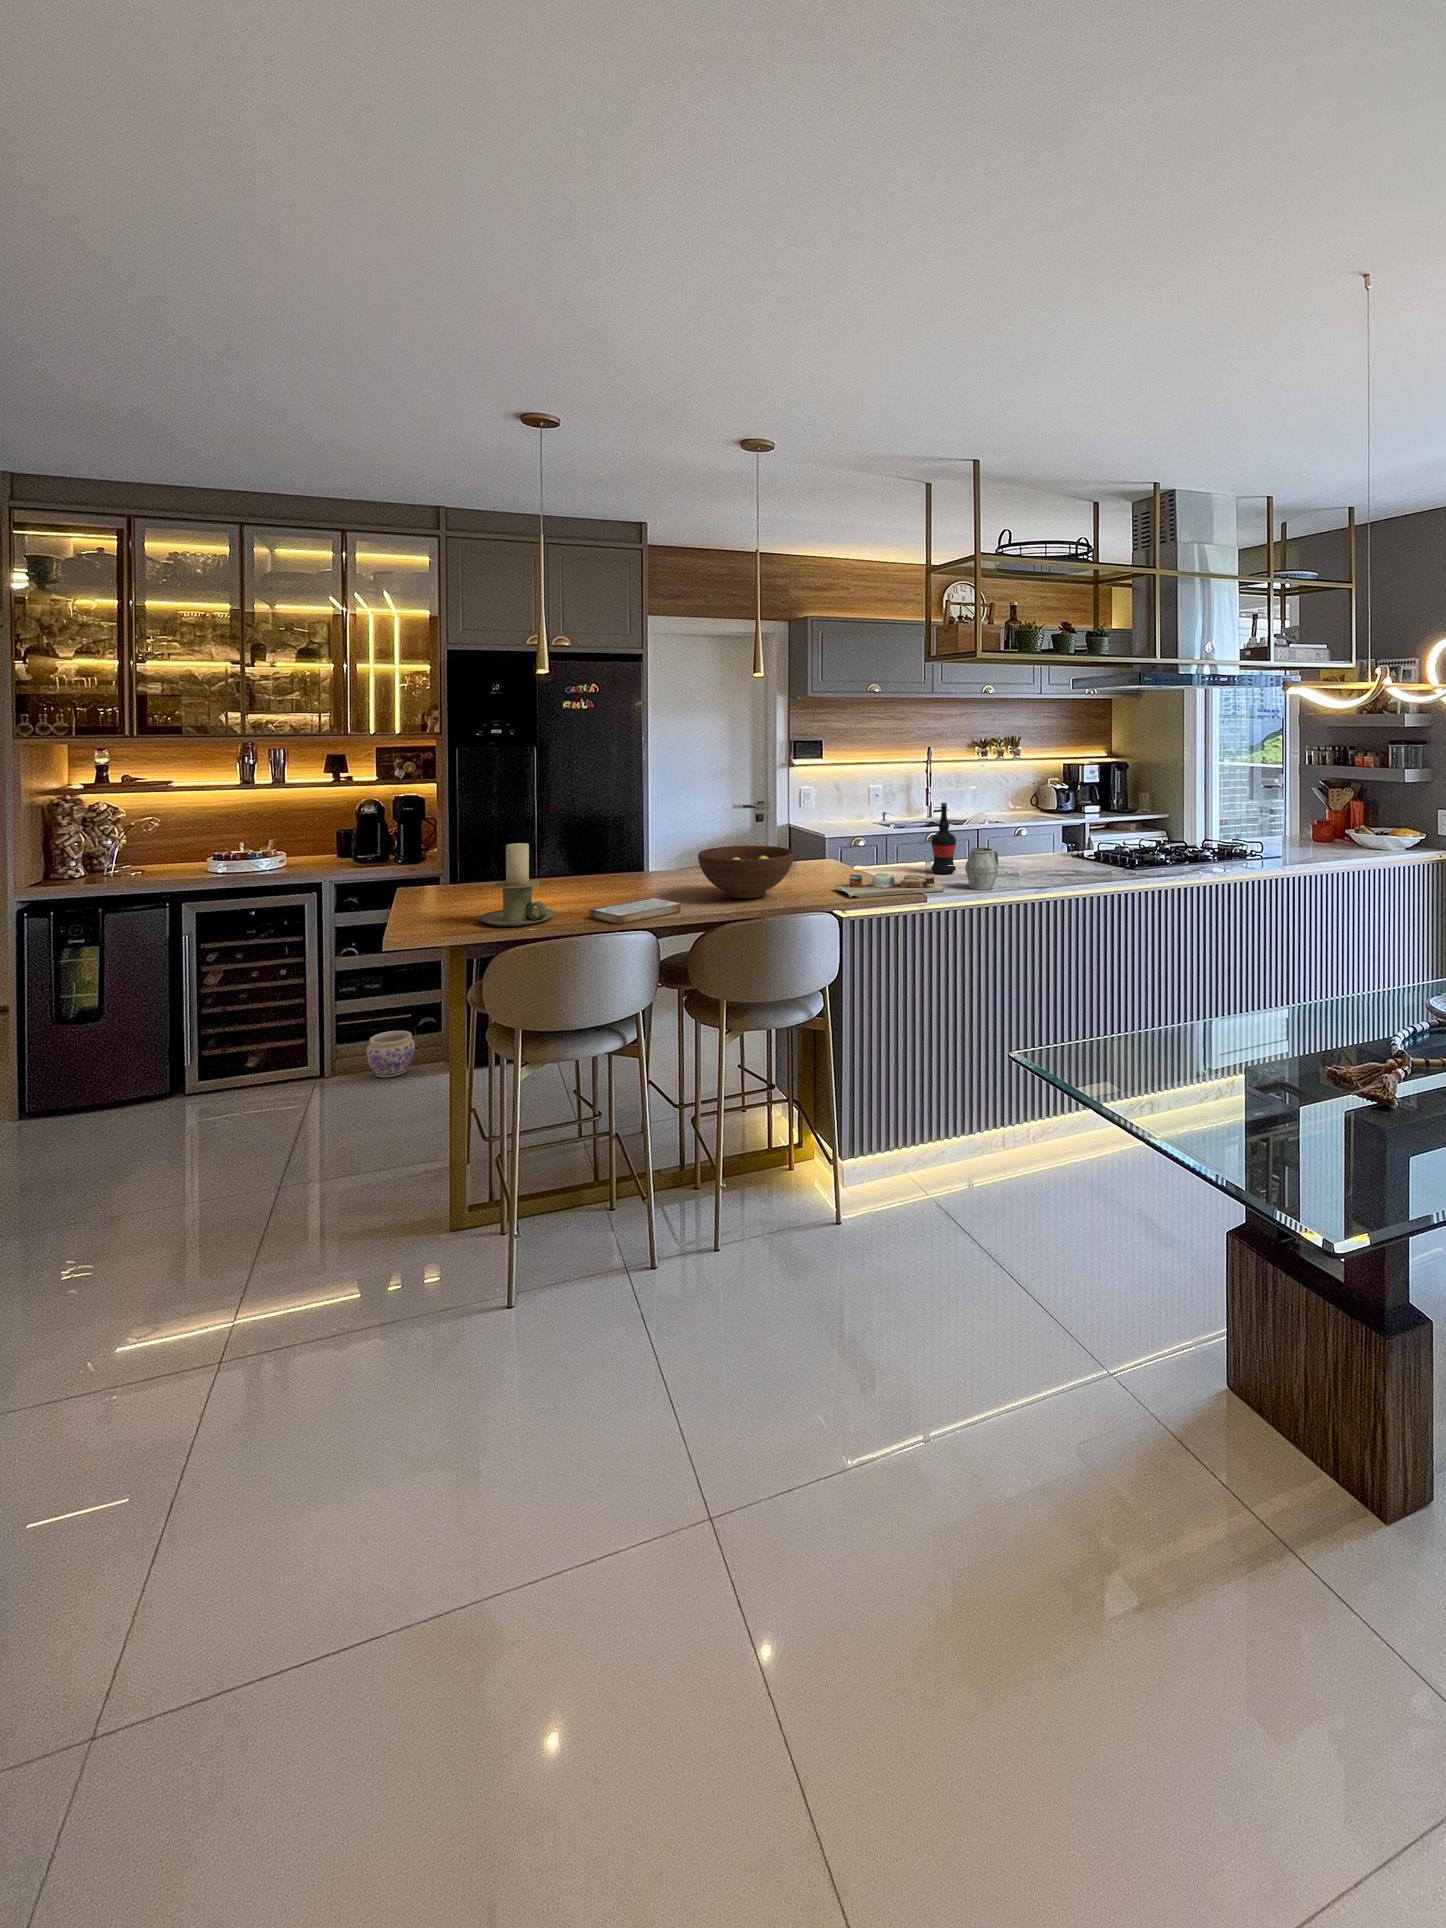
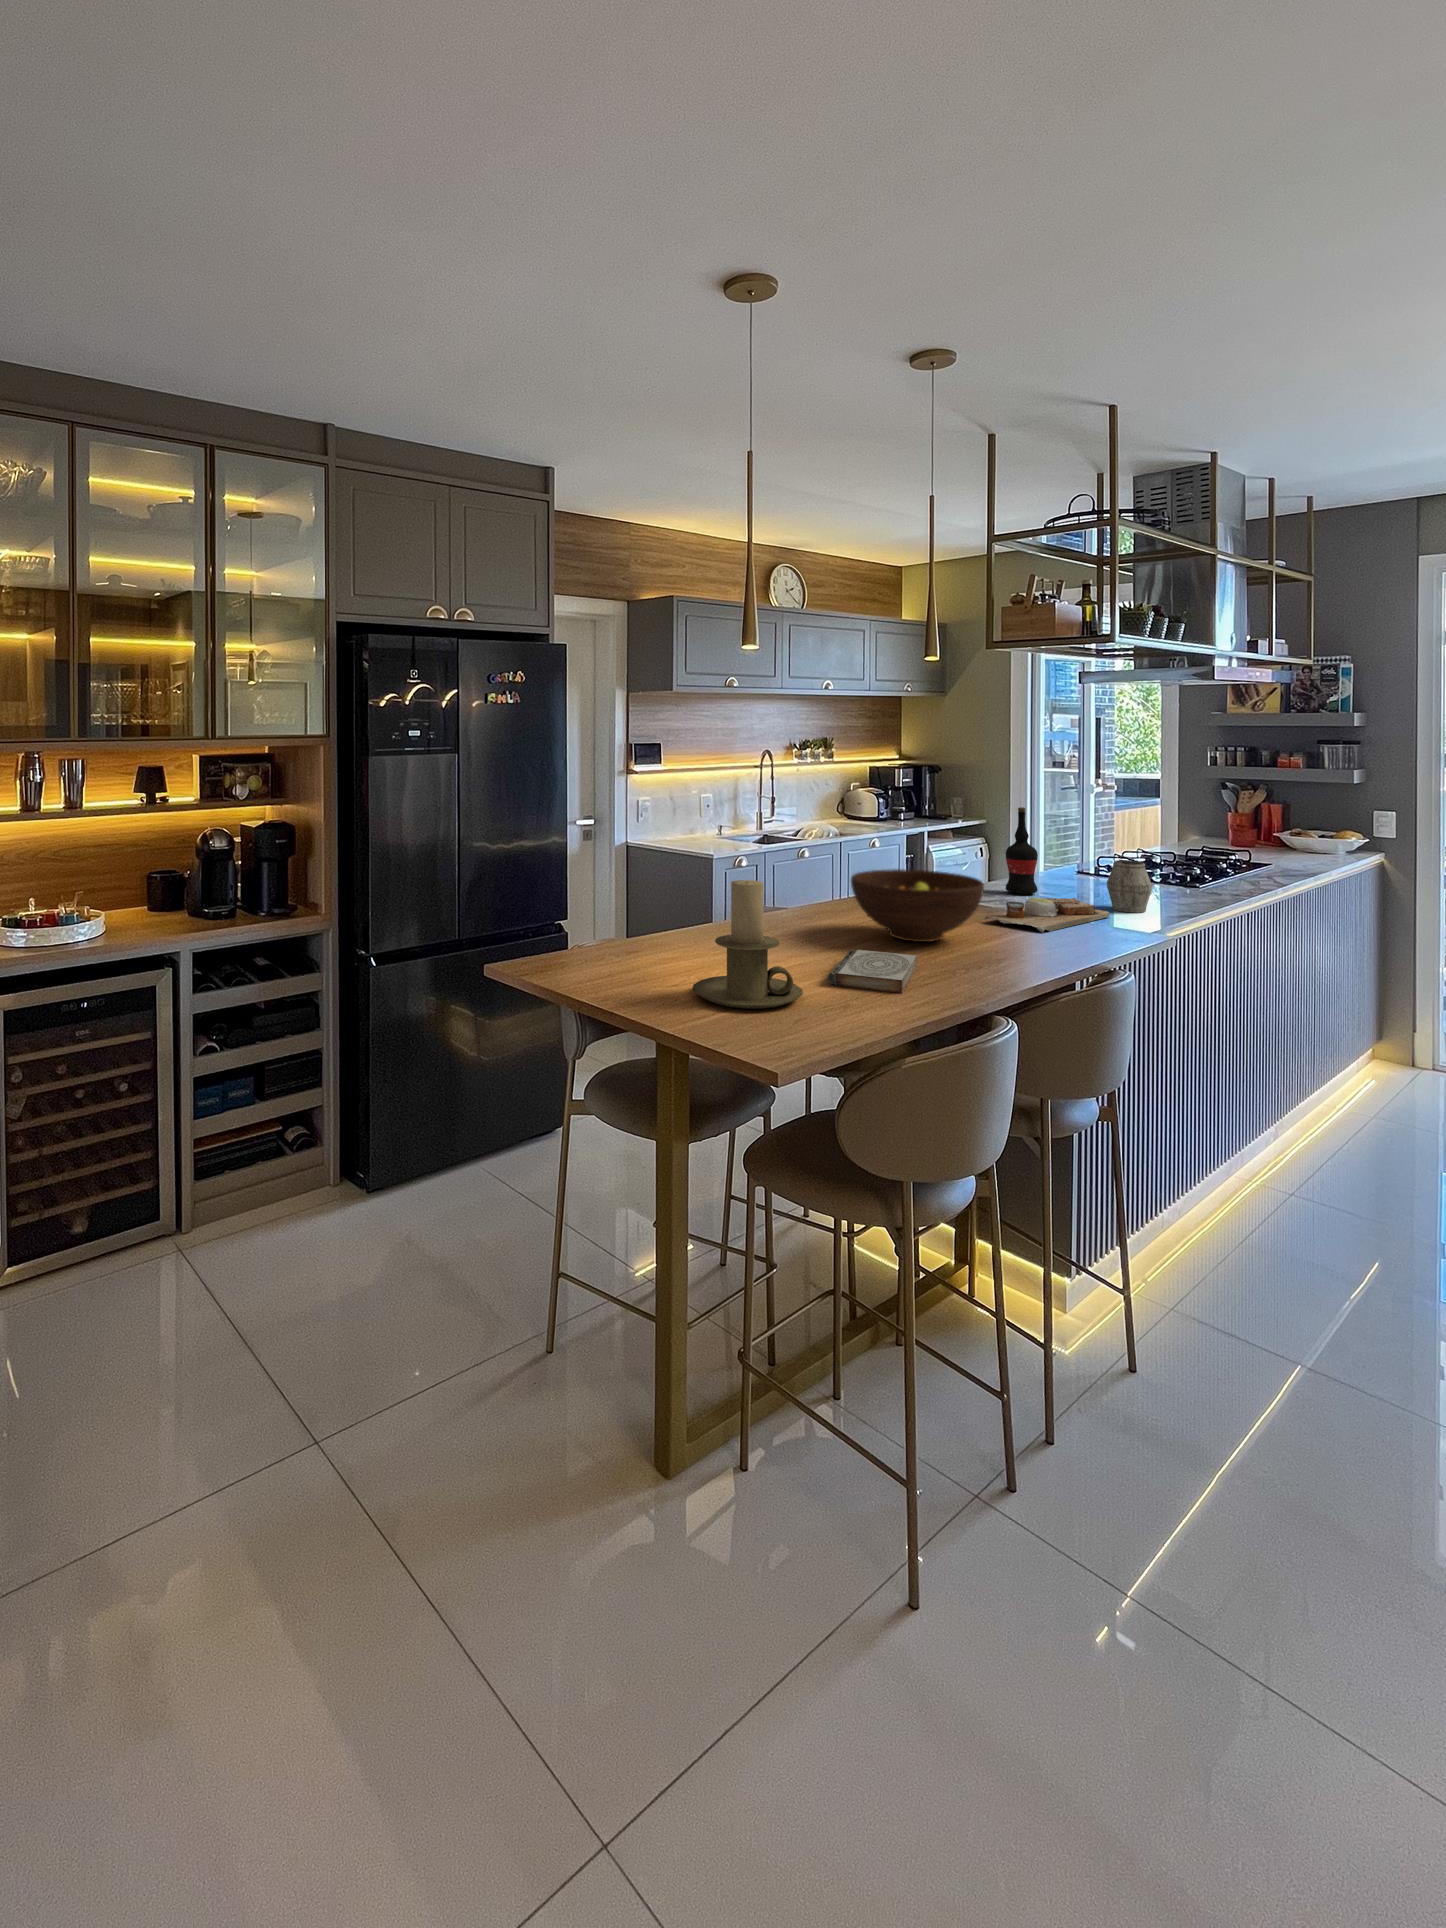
planter: present [366,1031,415,1078] -> none [244,1154,310,1228]

